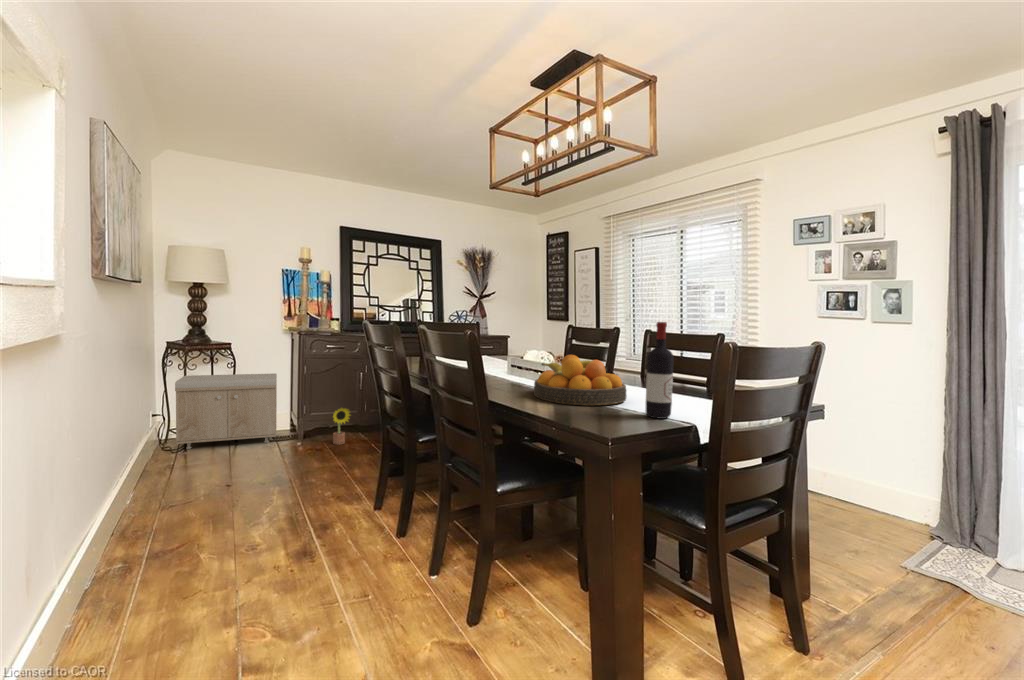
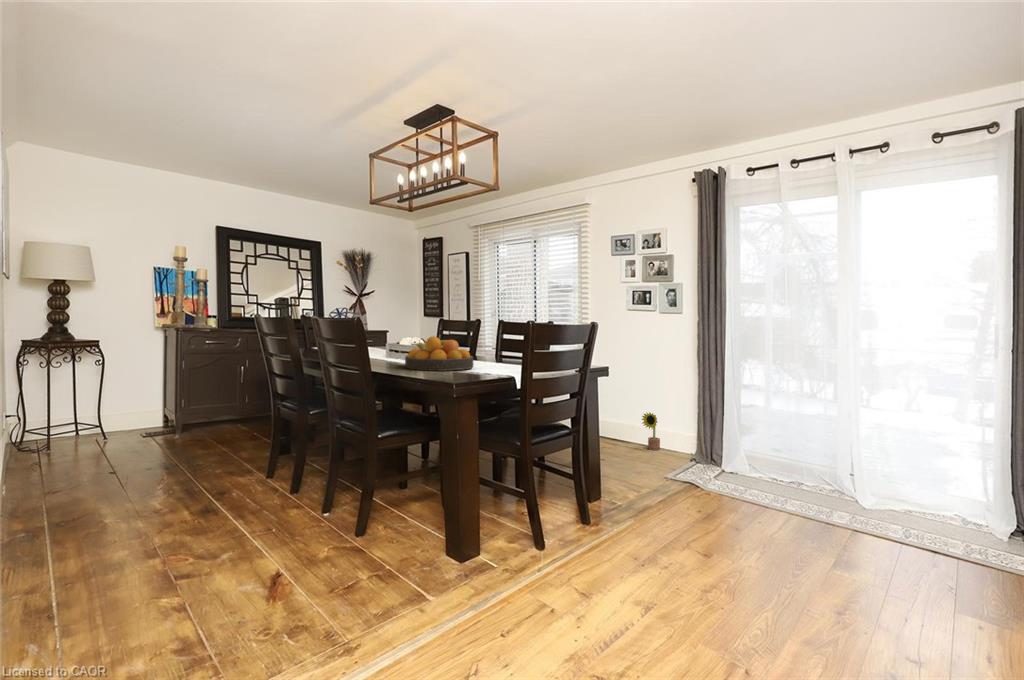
wine bottle: present [646,322,674,419] -> none [482,310,500,375]
storage bench: present [175,373,277,449] -> none [39,370,153,447]
decorative plant: present [333,408,351,445] -> present [642,412,660,450]

